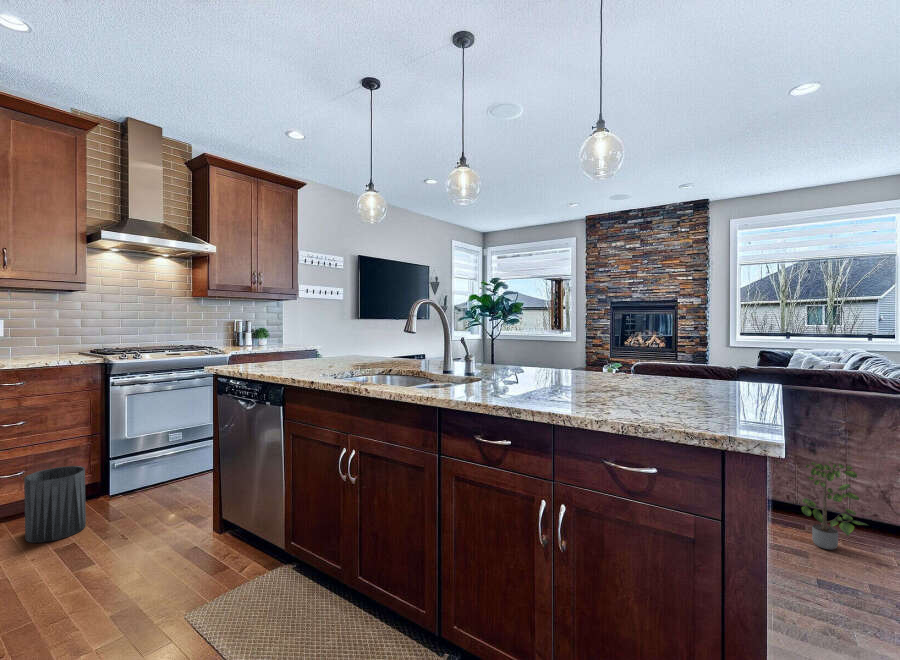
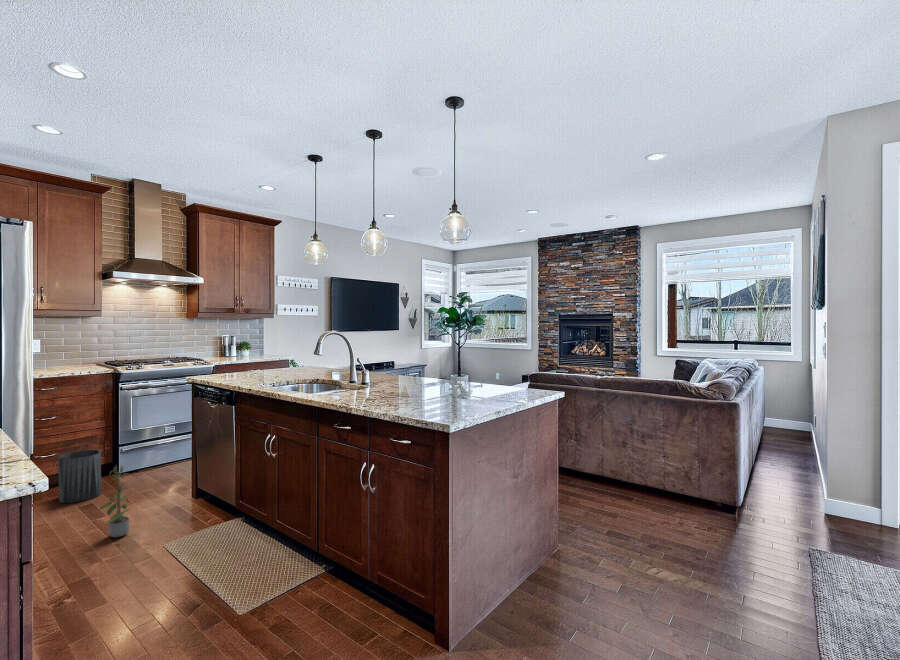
potted plant: present [802,462,867,550] -> present [100,465,129,537]

